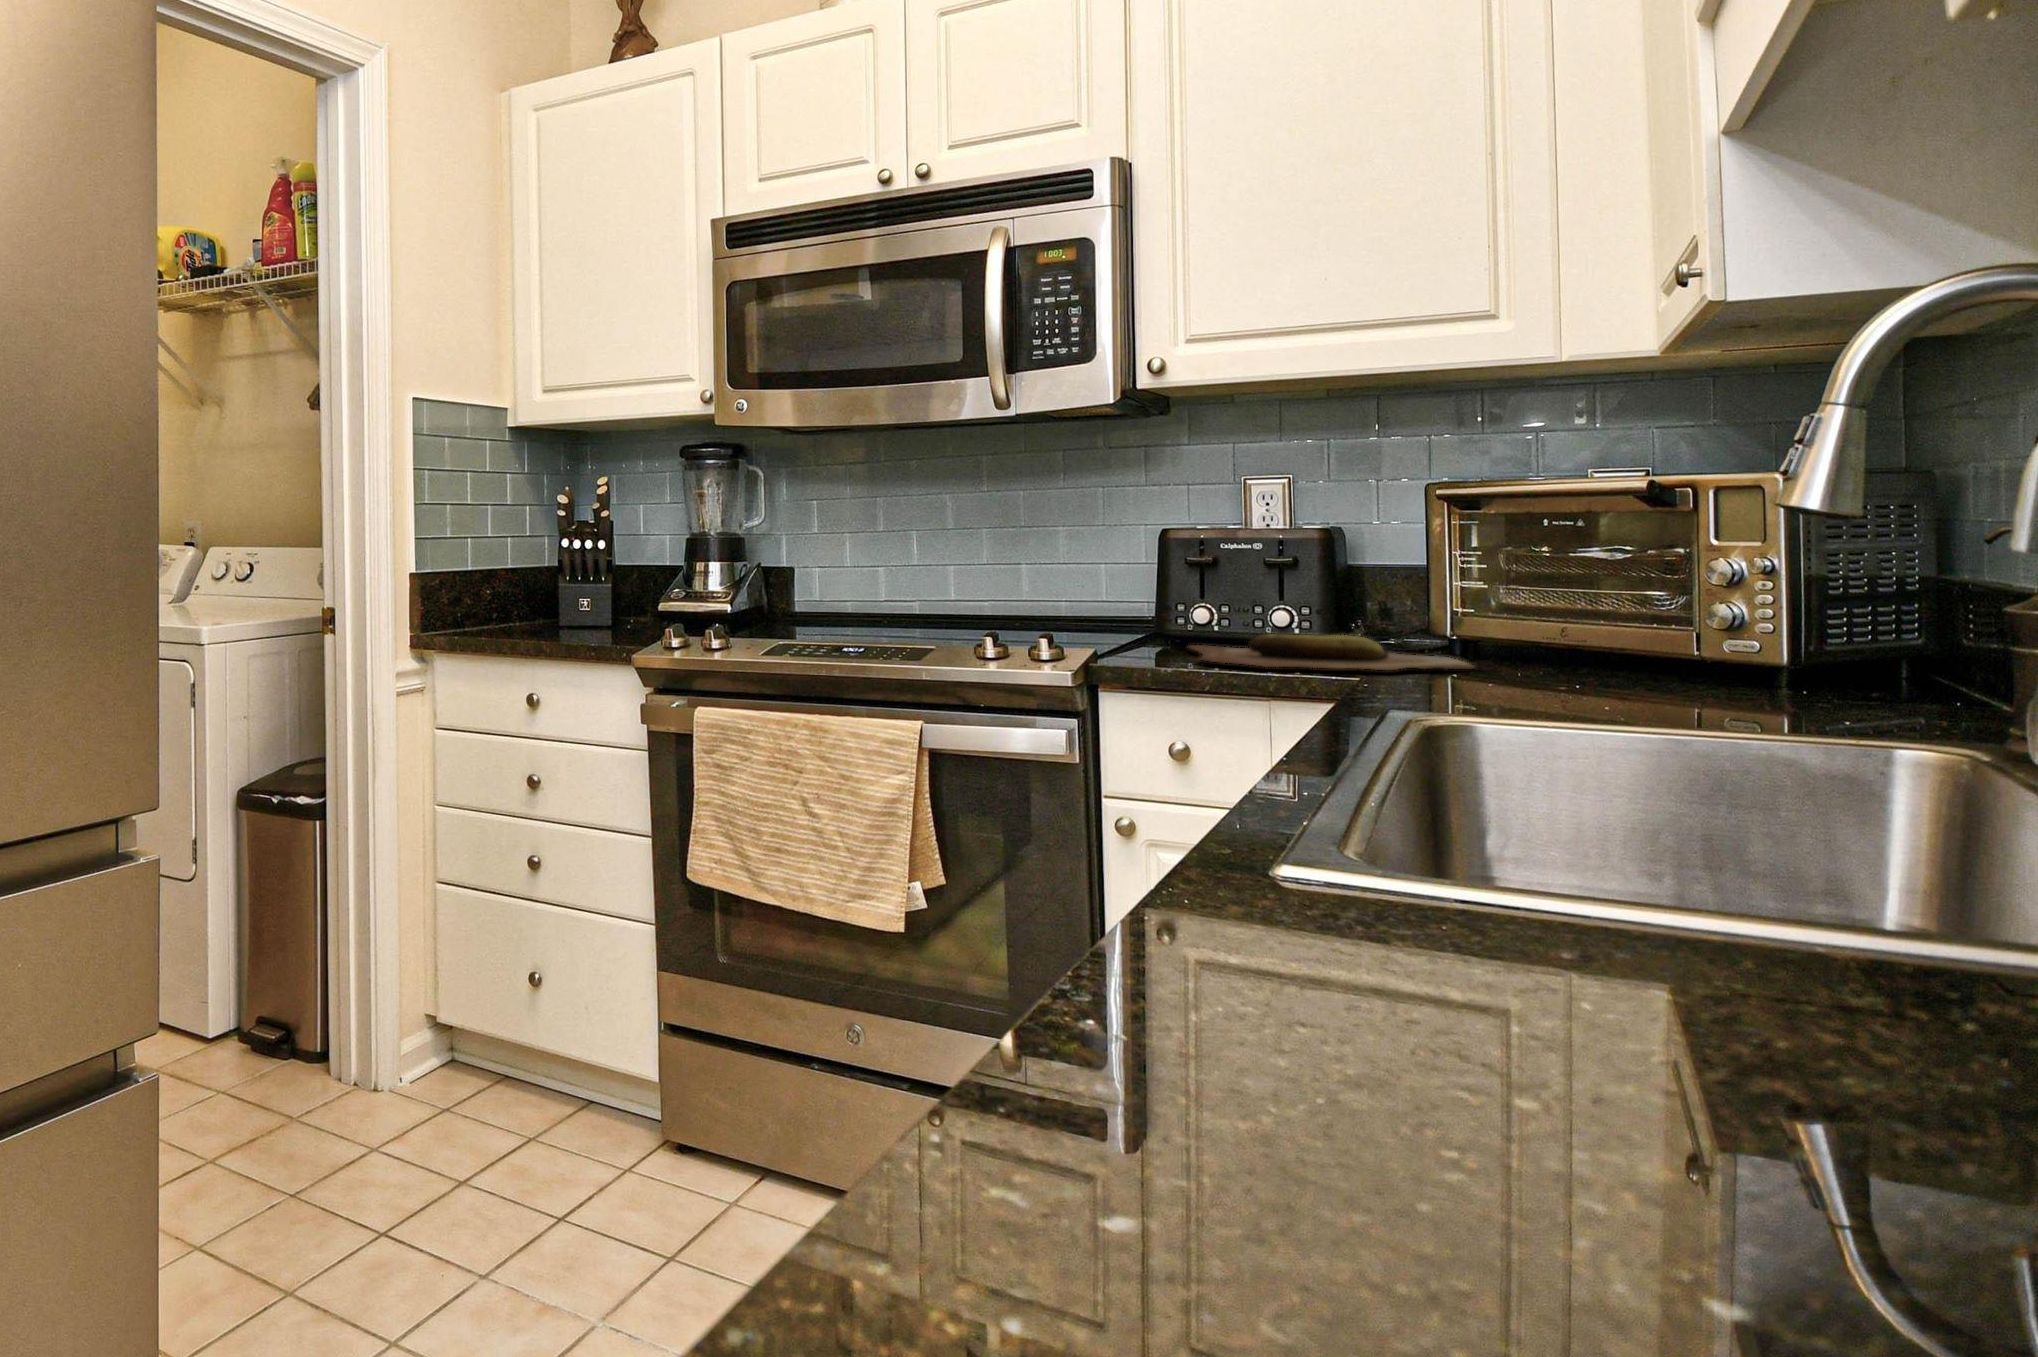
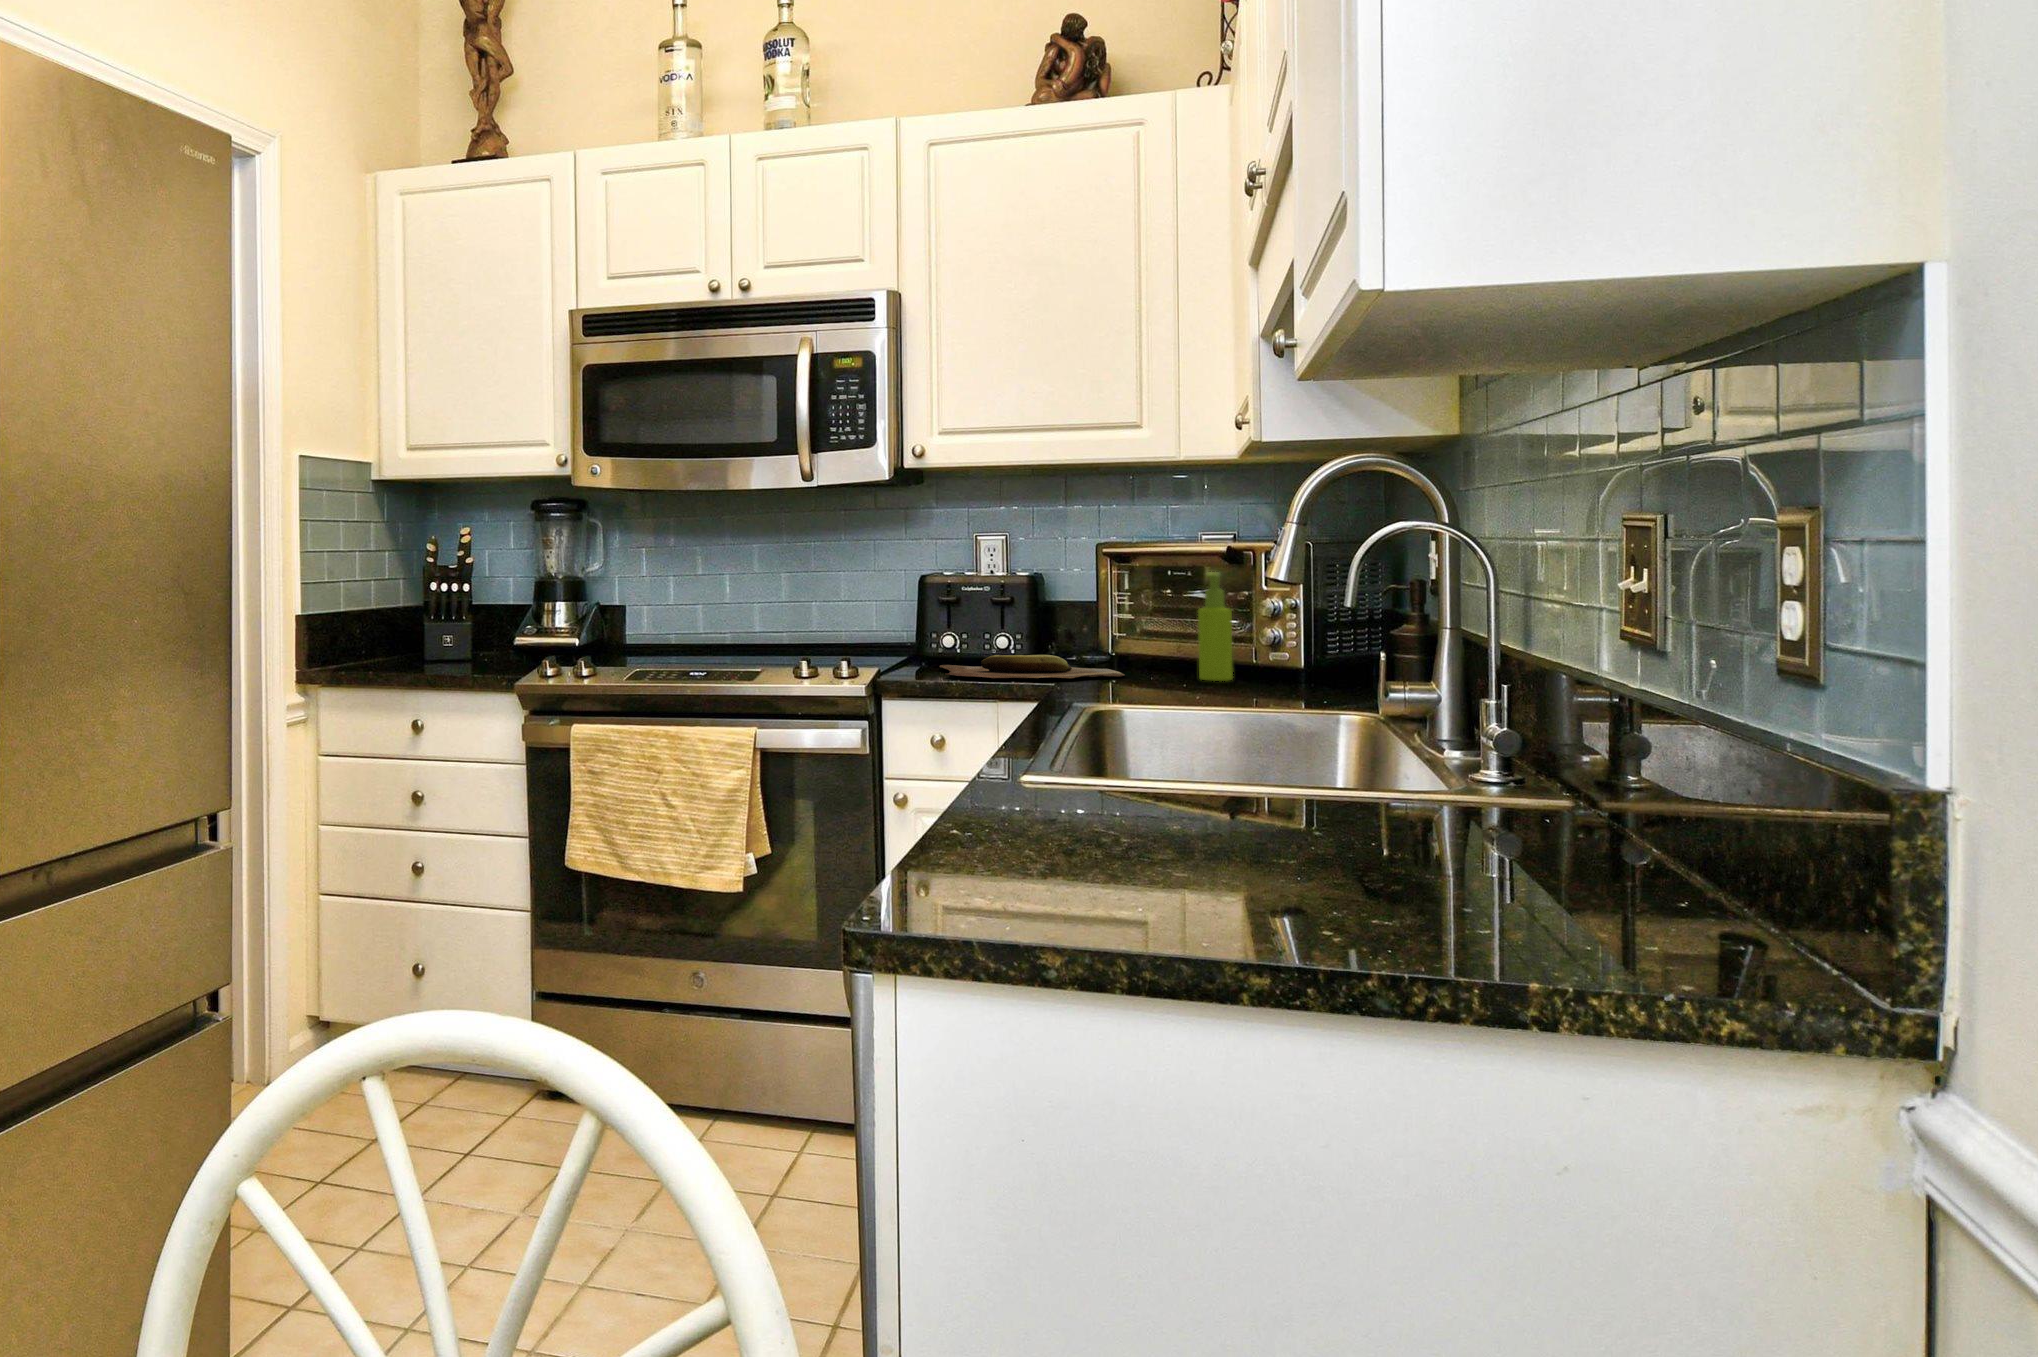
soap dispenser: none [1603,519,1666,681] -> present [1198,572,1233,681]

